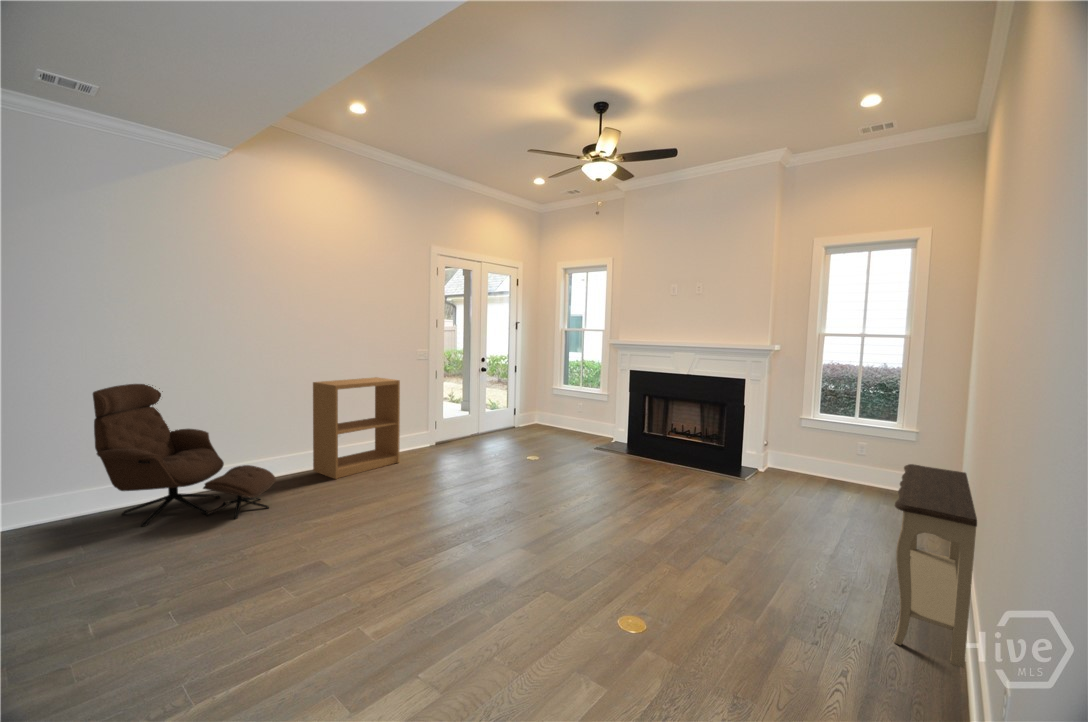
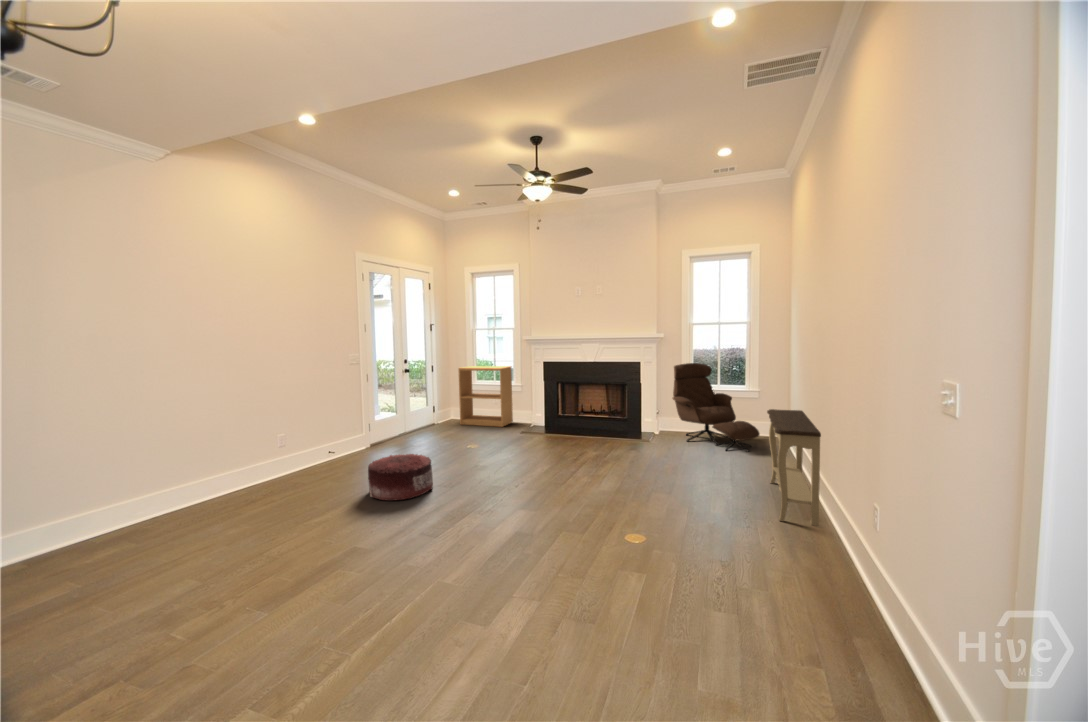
bookshelf: present [313,377,400,479] -> present [458,366,513,427]
lounge chair: present [93,384,276,526] -> present [673,363,760,451]
pouf: none [394,459,464,512] -> present [368,454,433,501]

